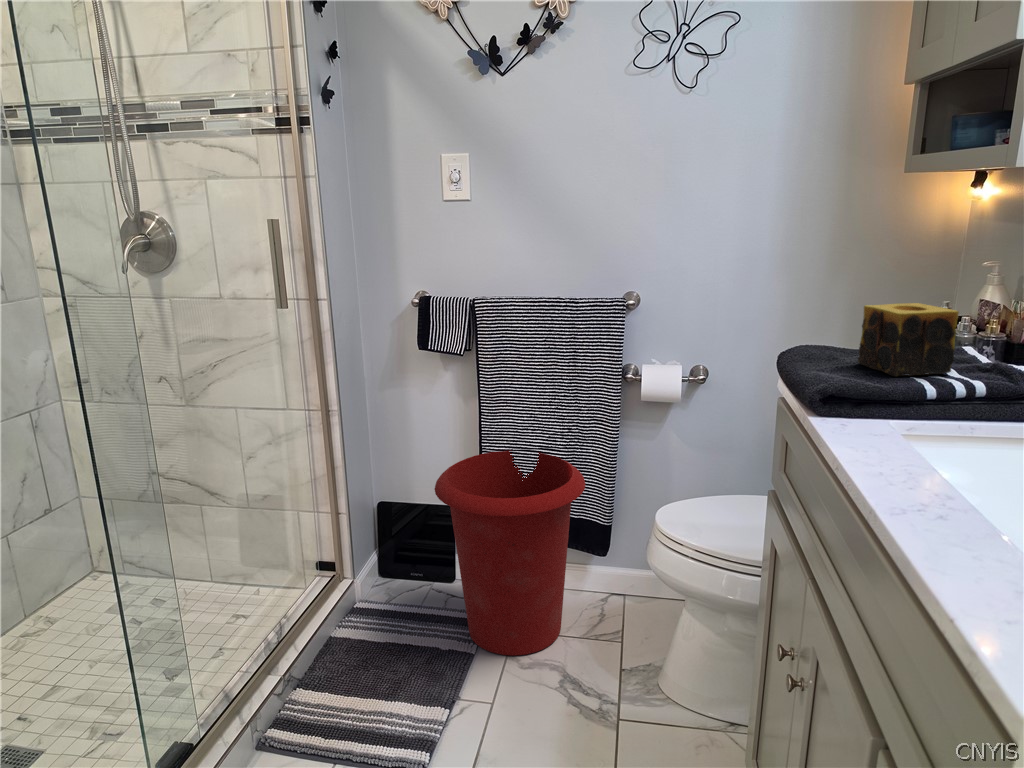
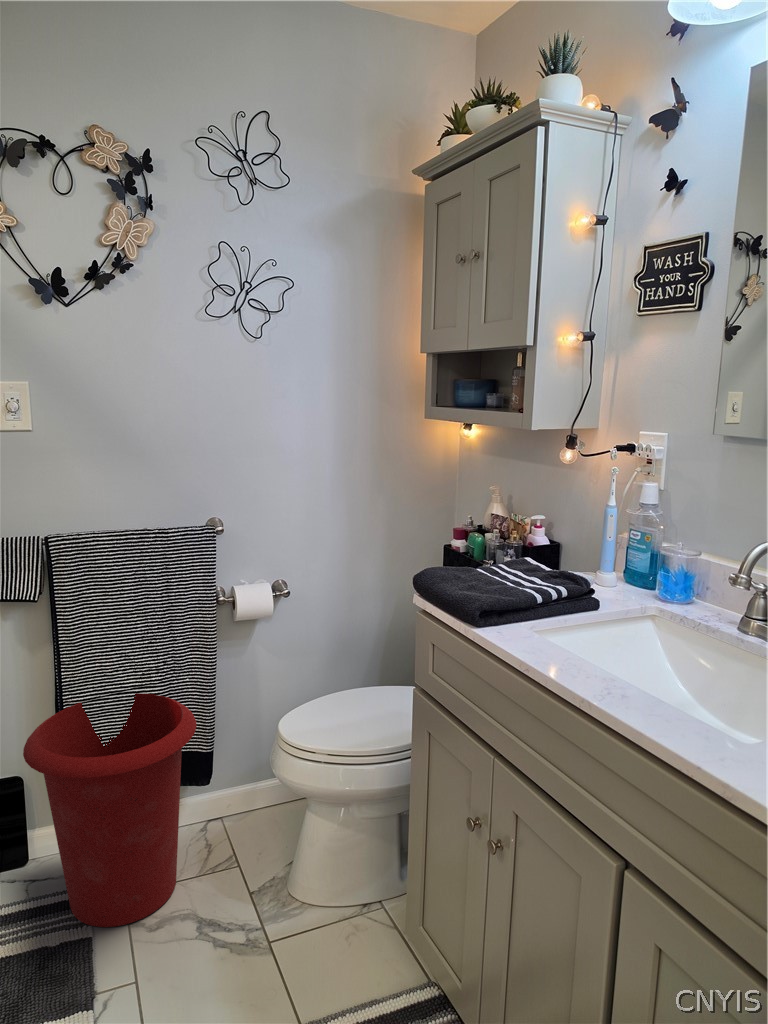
candle: present [858,303,959,376] -> none [471,529,535,587]

